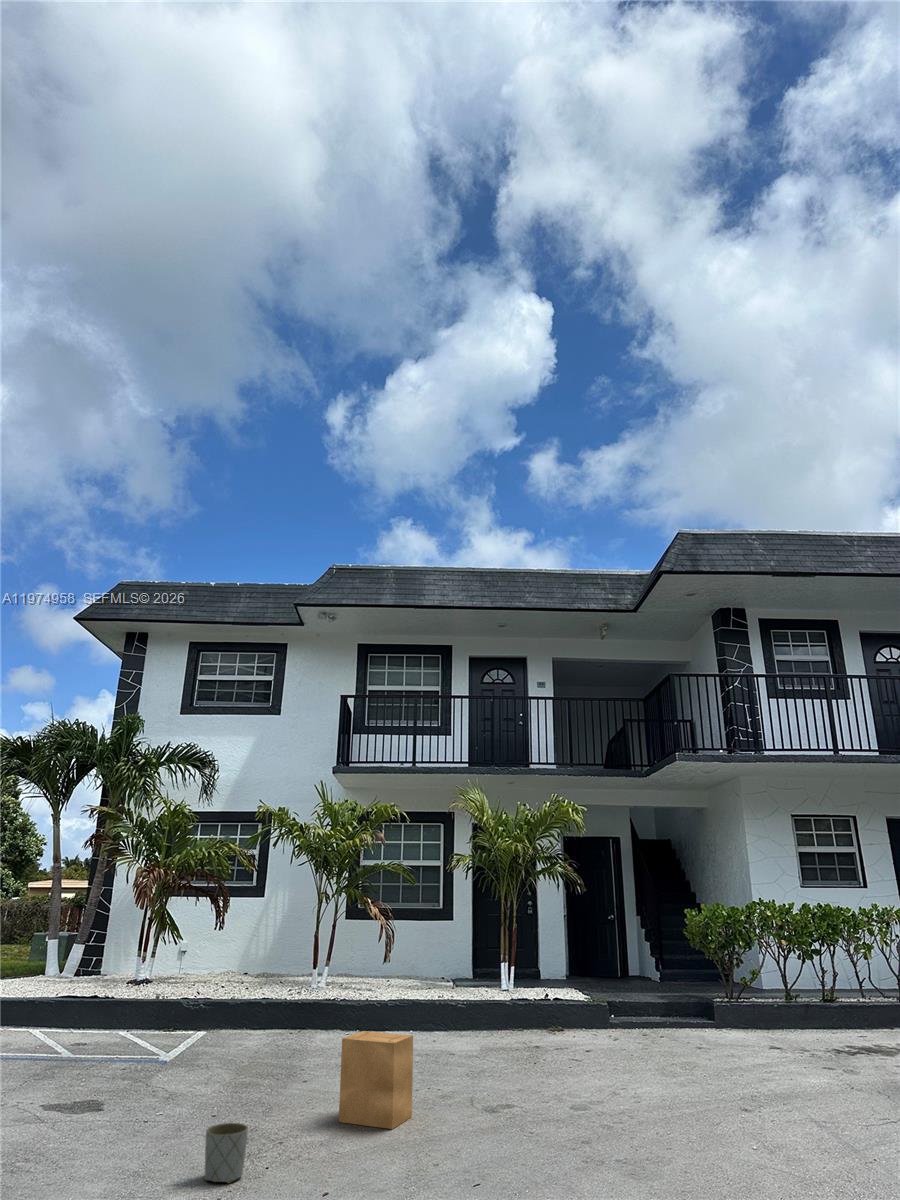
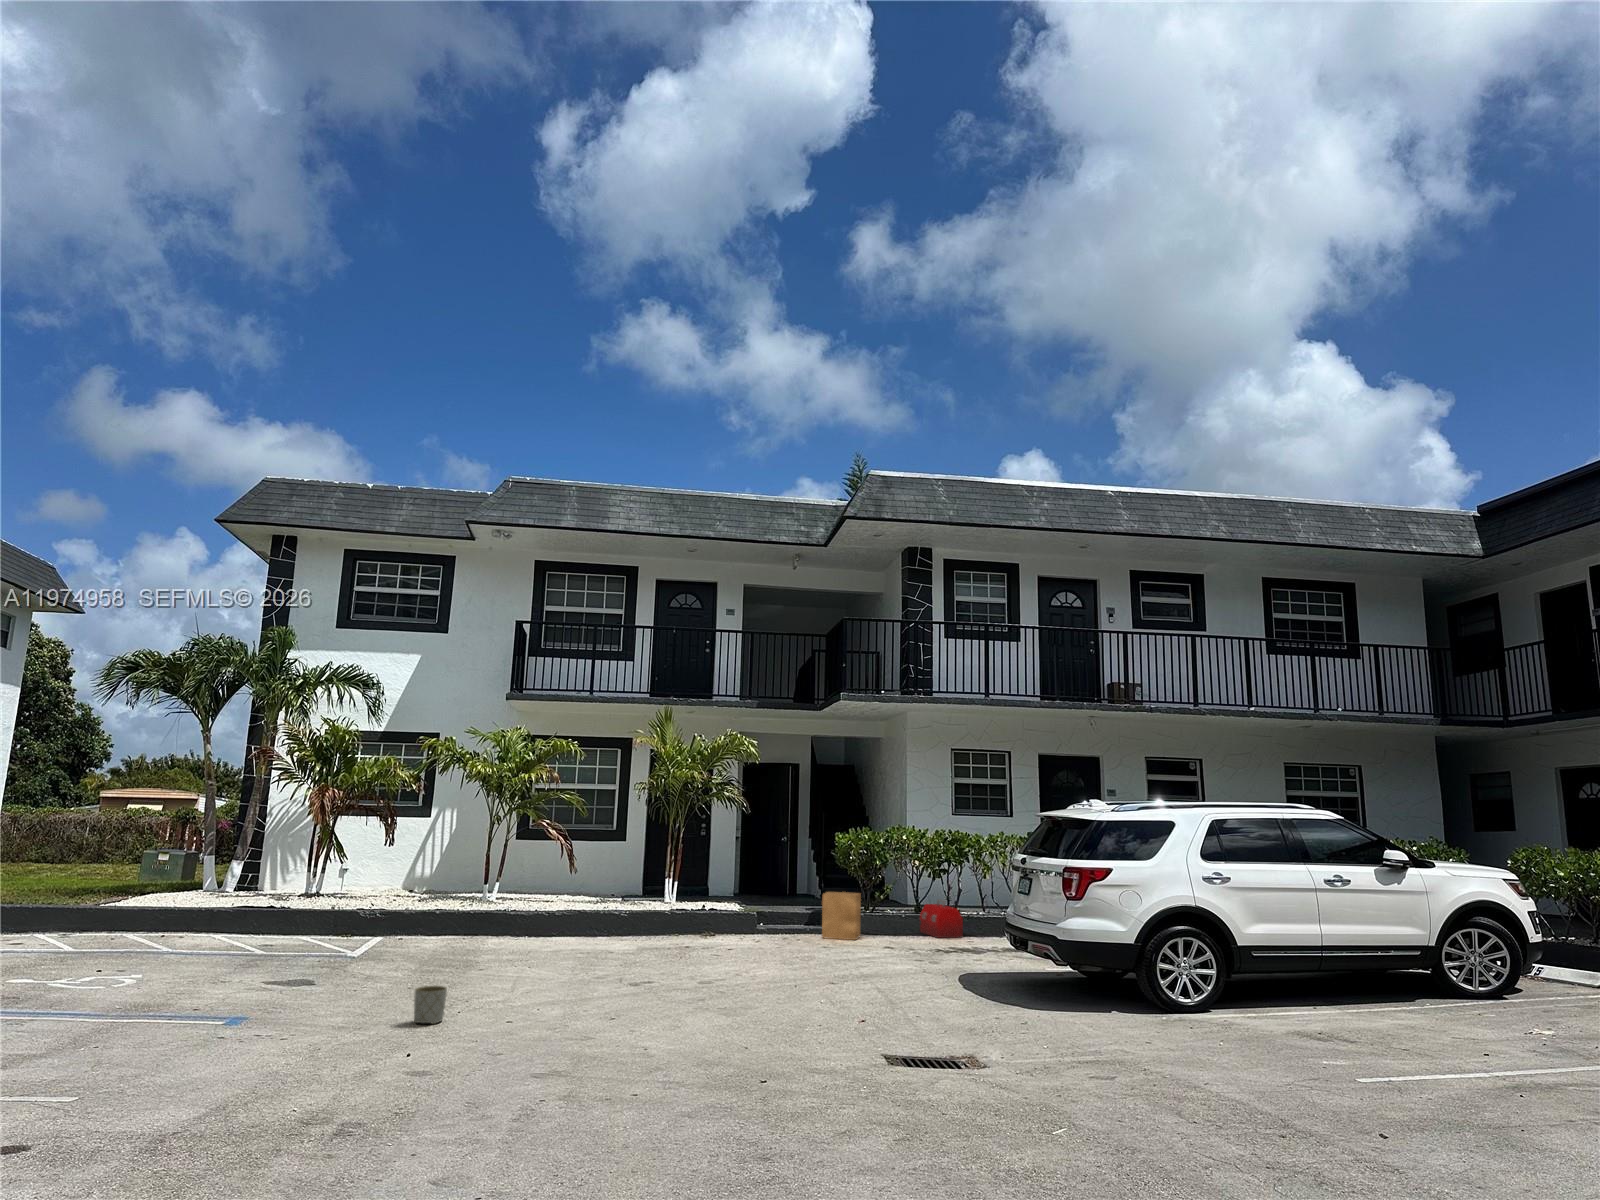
toolbox: none [796,986,856,1035] -> present [920,899,963,938]
cardboard box: present [339,1031,413,1129] -> present [822,892,861,940]

